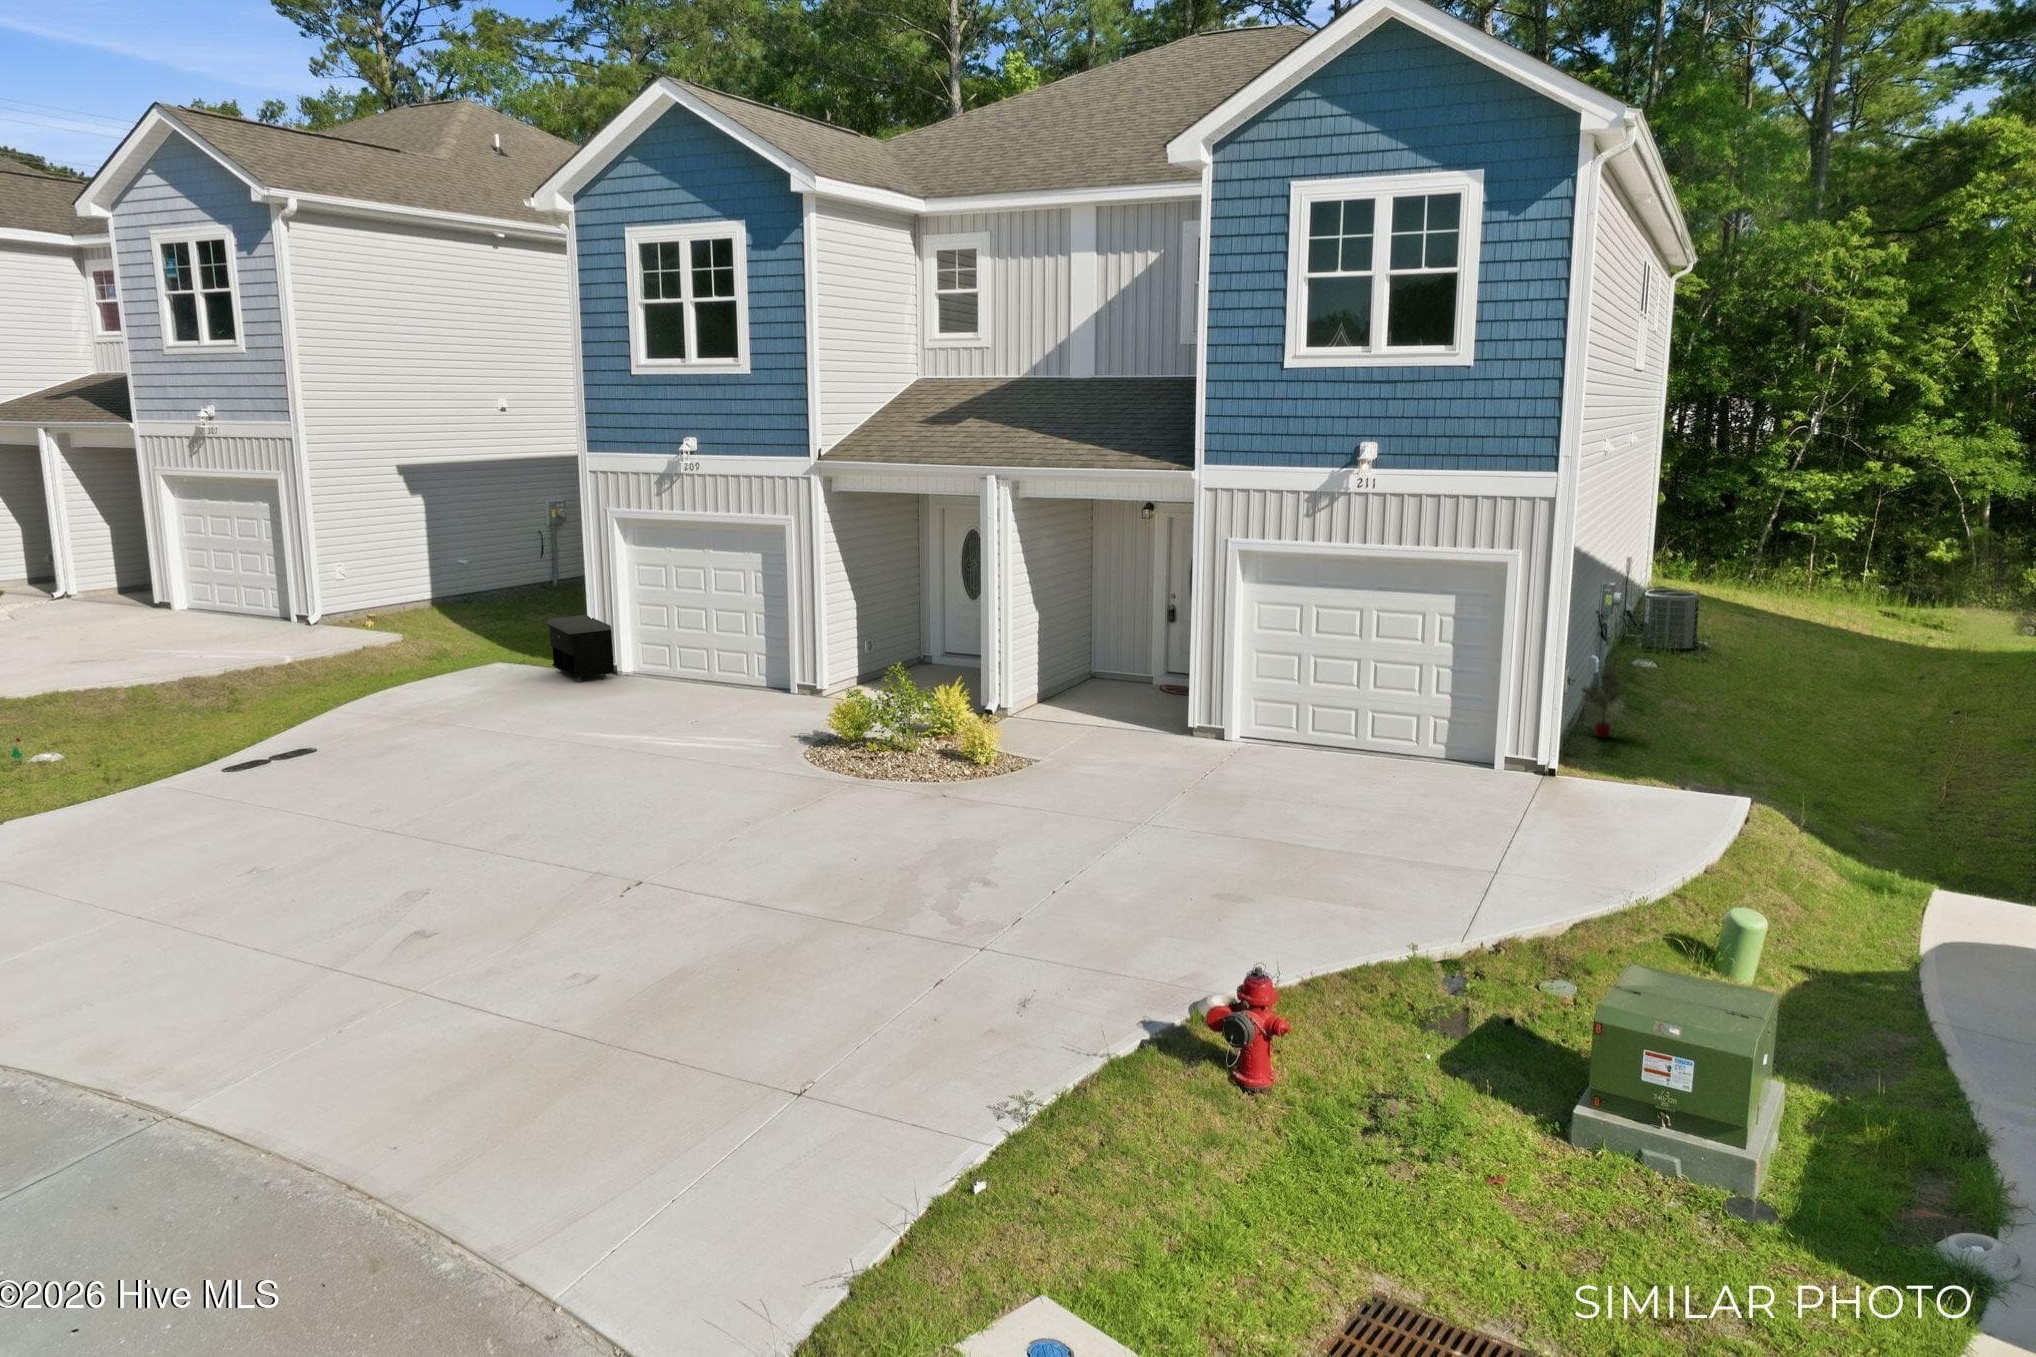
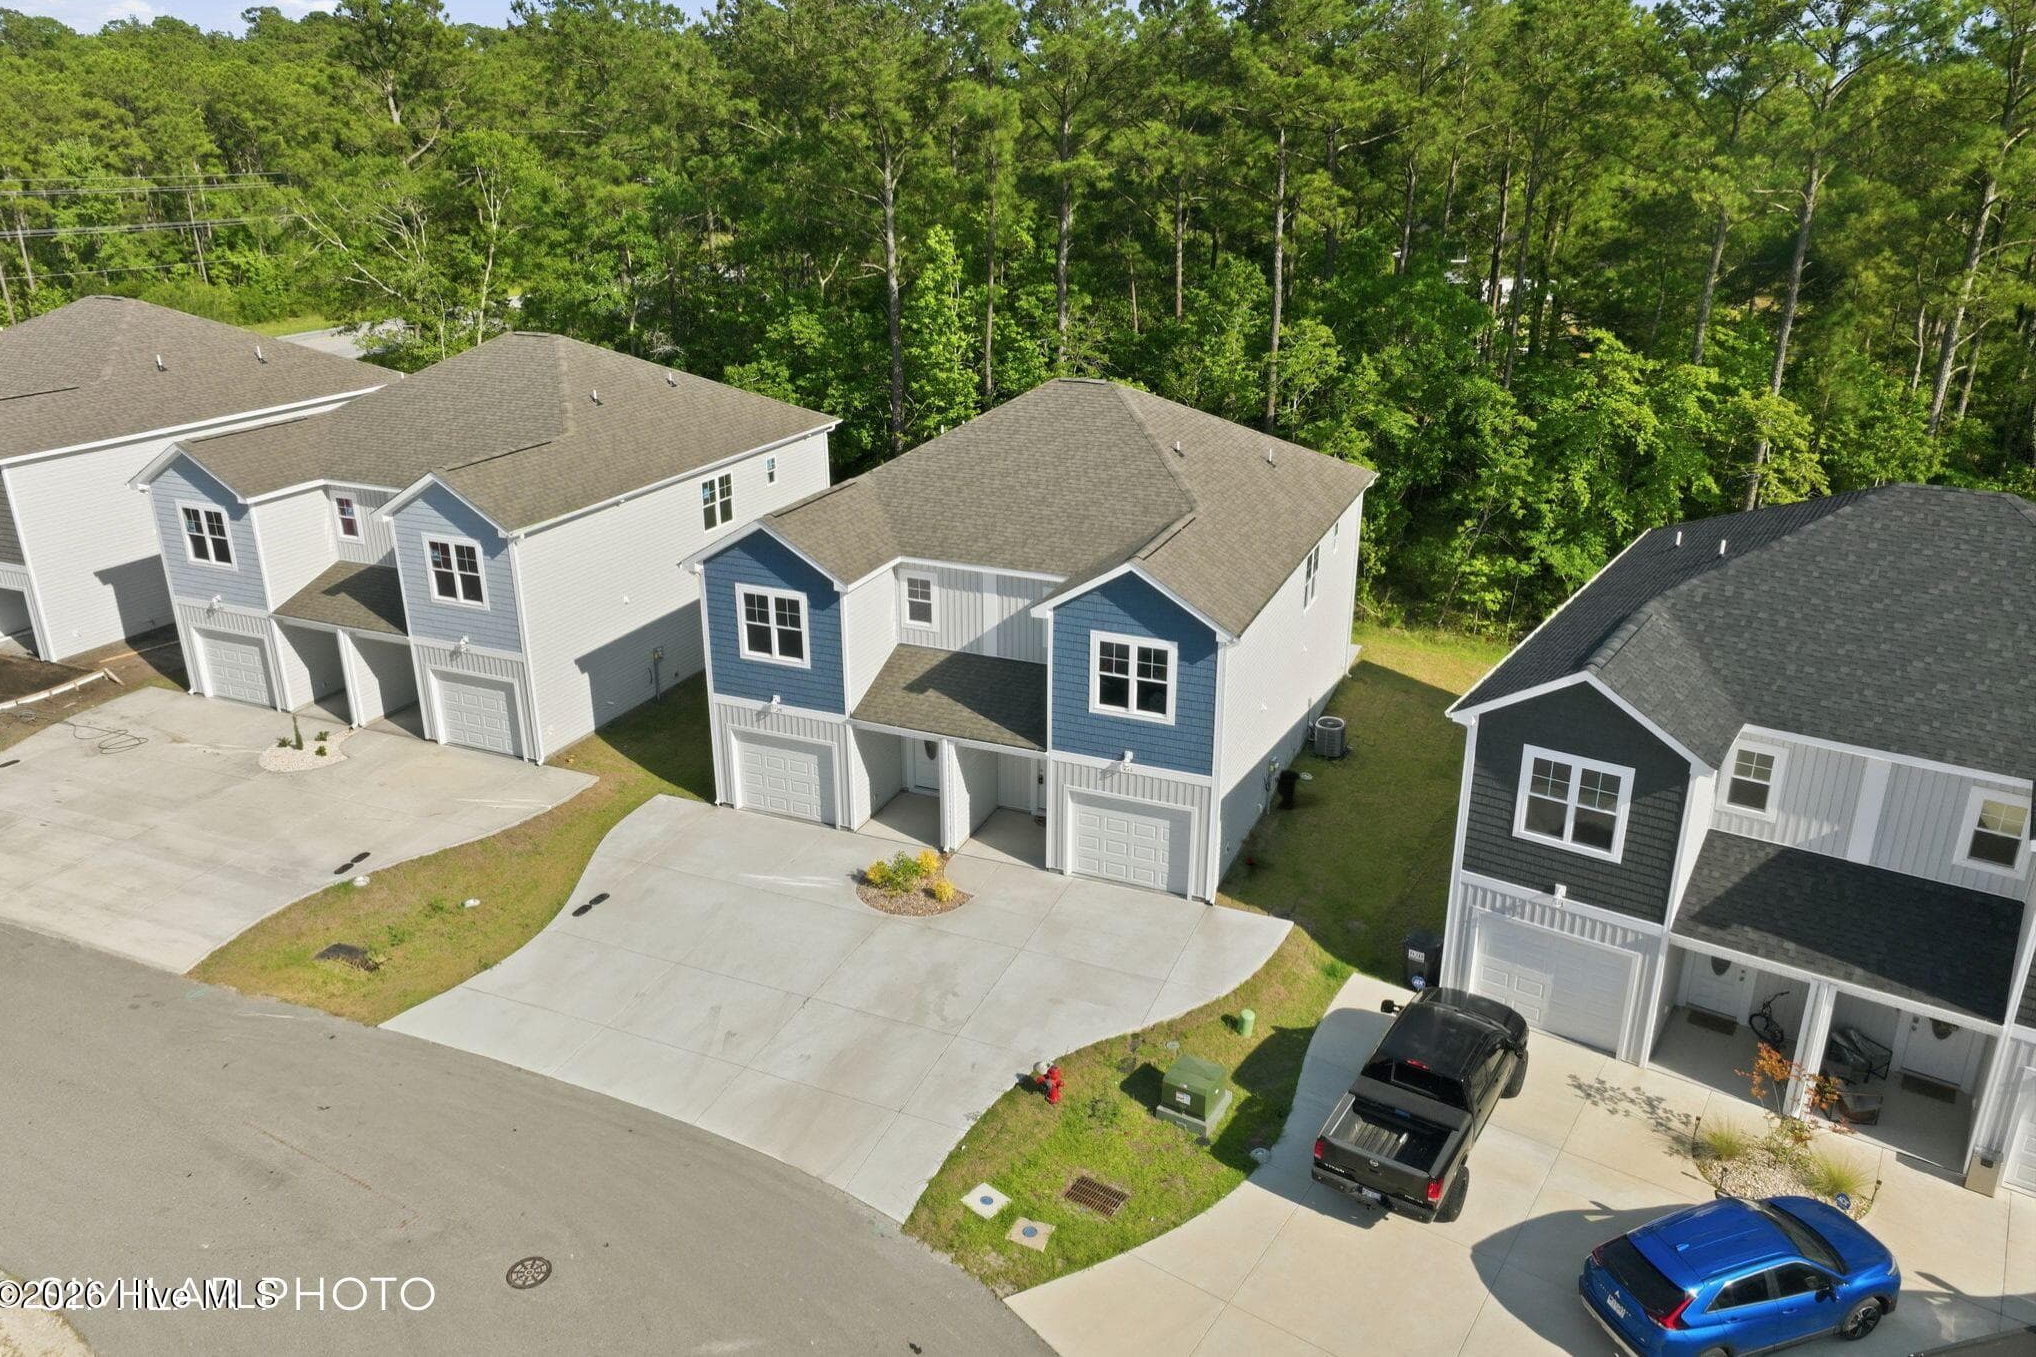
trash can: none [1609,614,1667,685] -> present [1277,770,1300,809]
storage bench: present [547,615,614,682] -> none [694,777,735,821]

